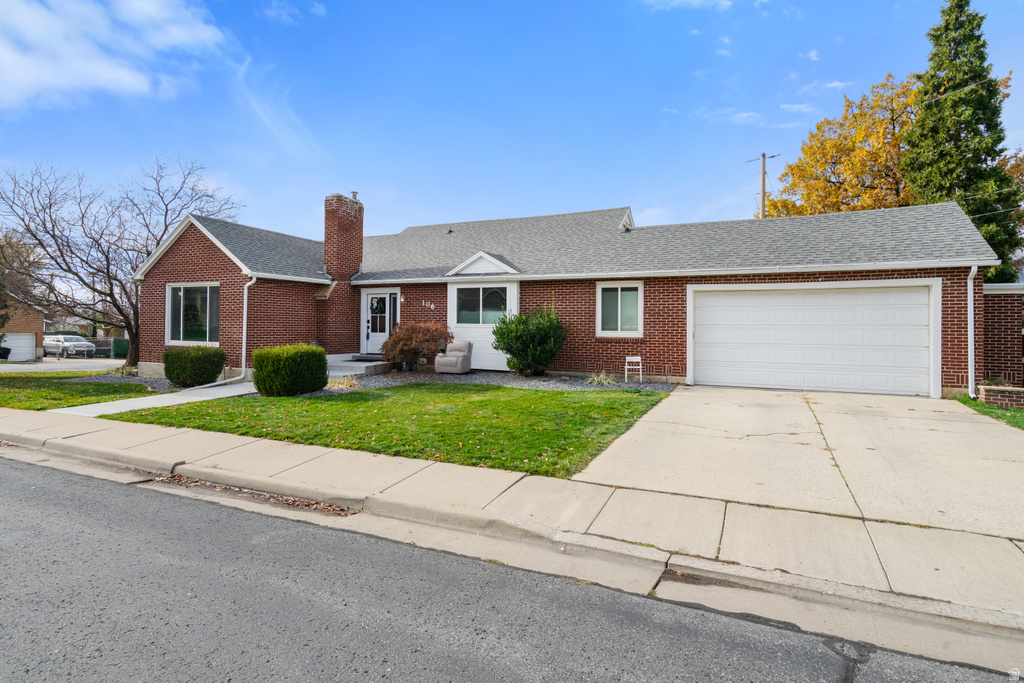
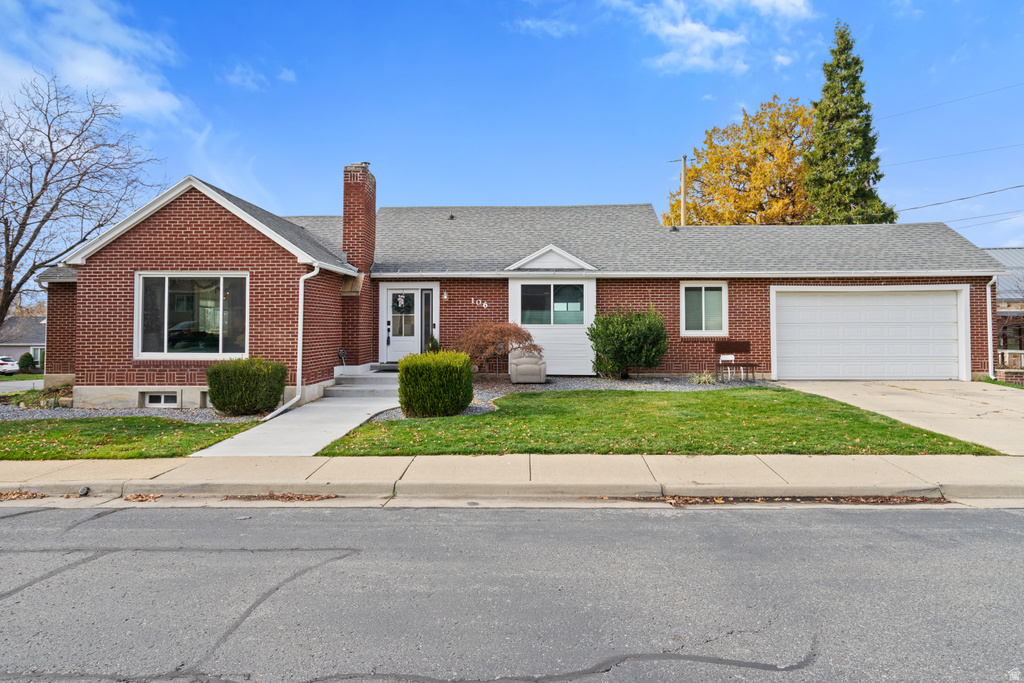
bench: none [617,341,657,384] -> present [714,341,759,383]

